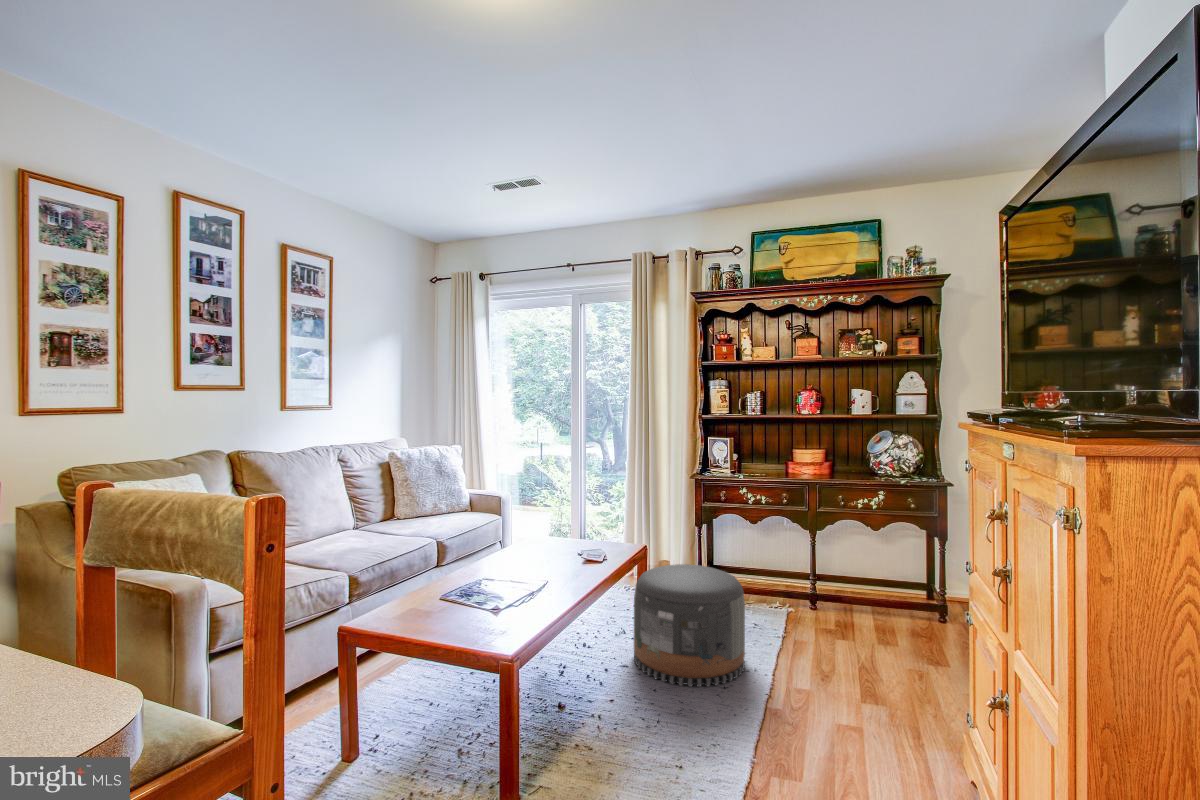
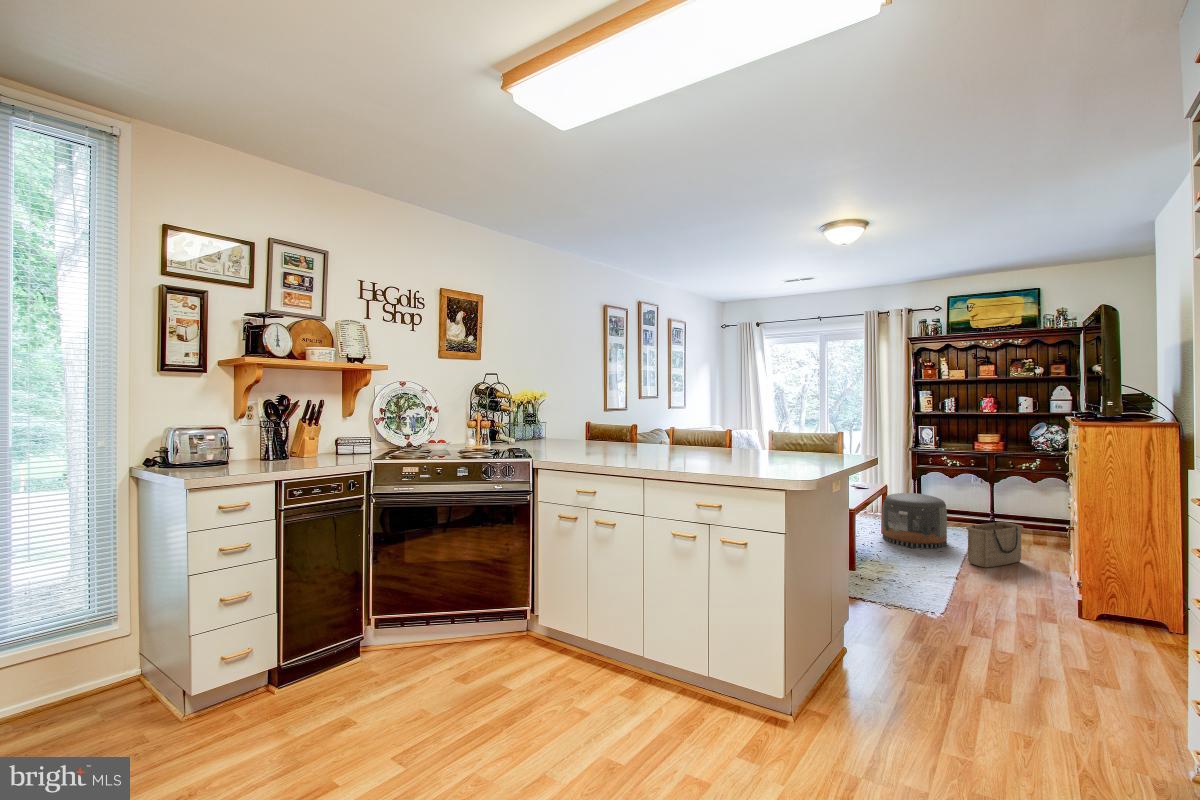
basket: none [779,632,882,757] -> present [966,522,1023,568]

